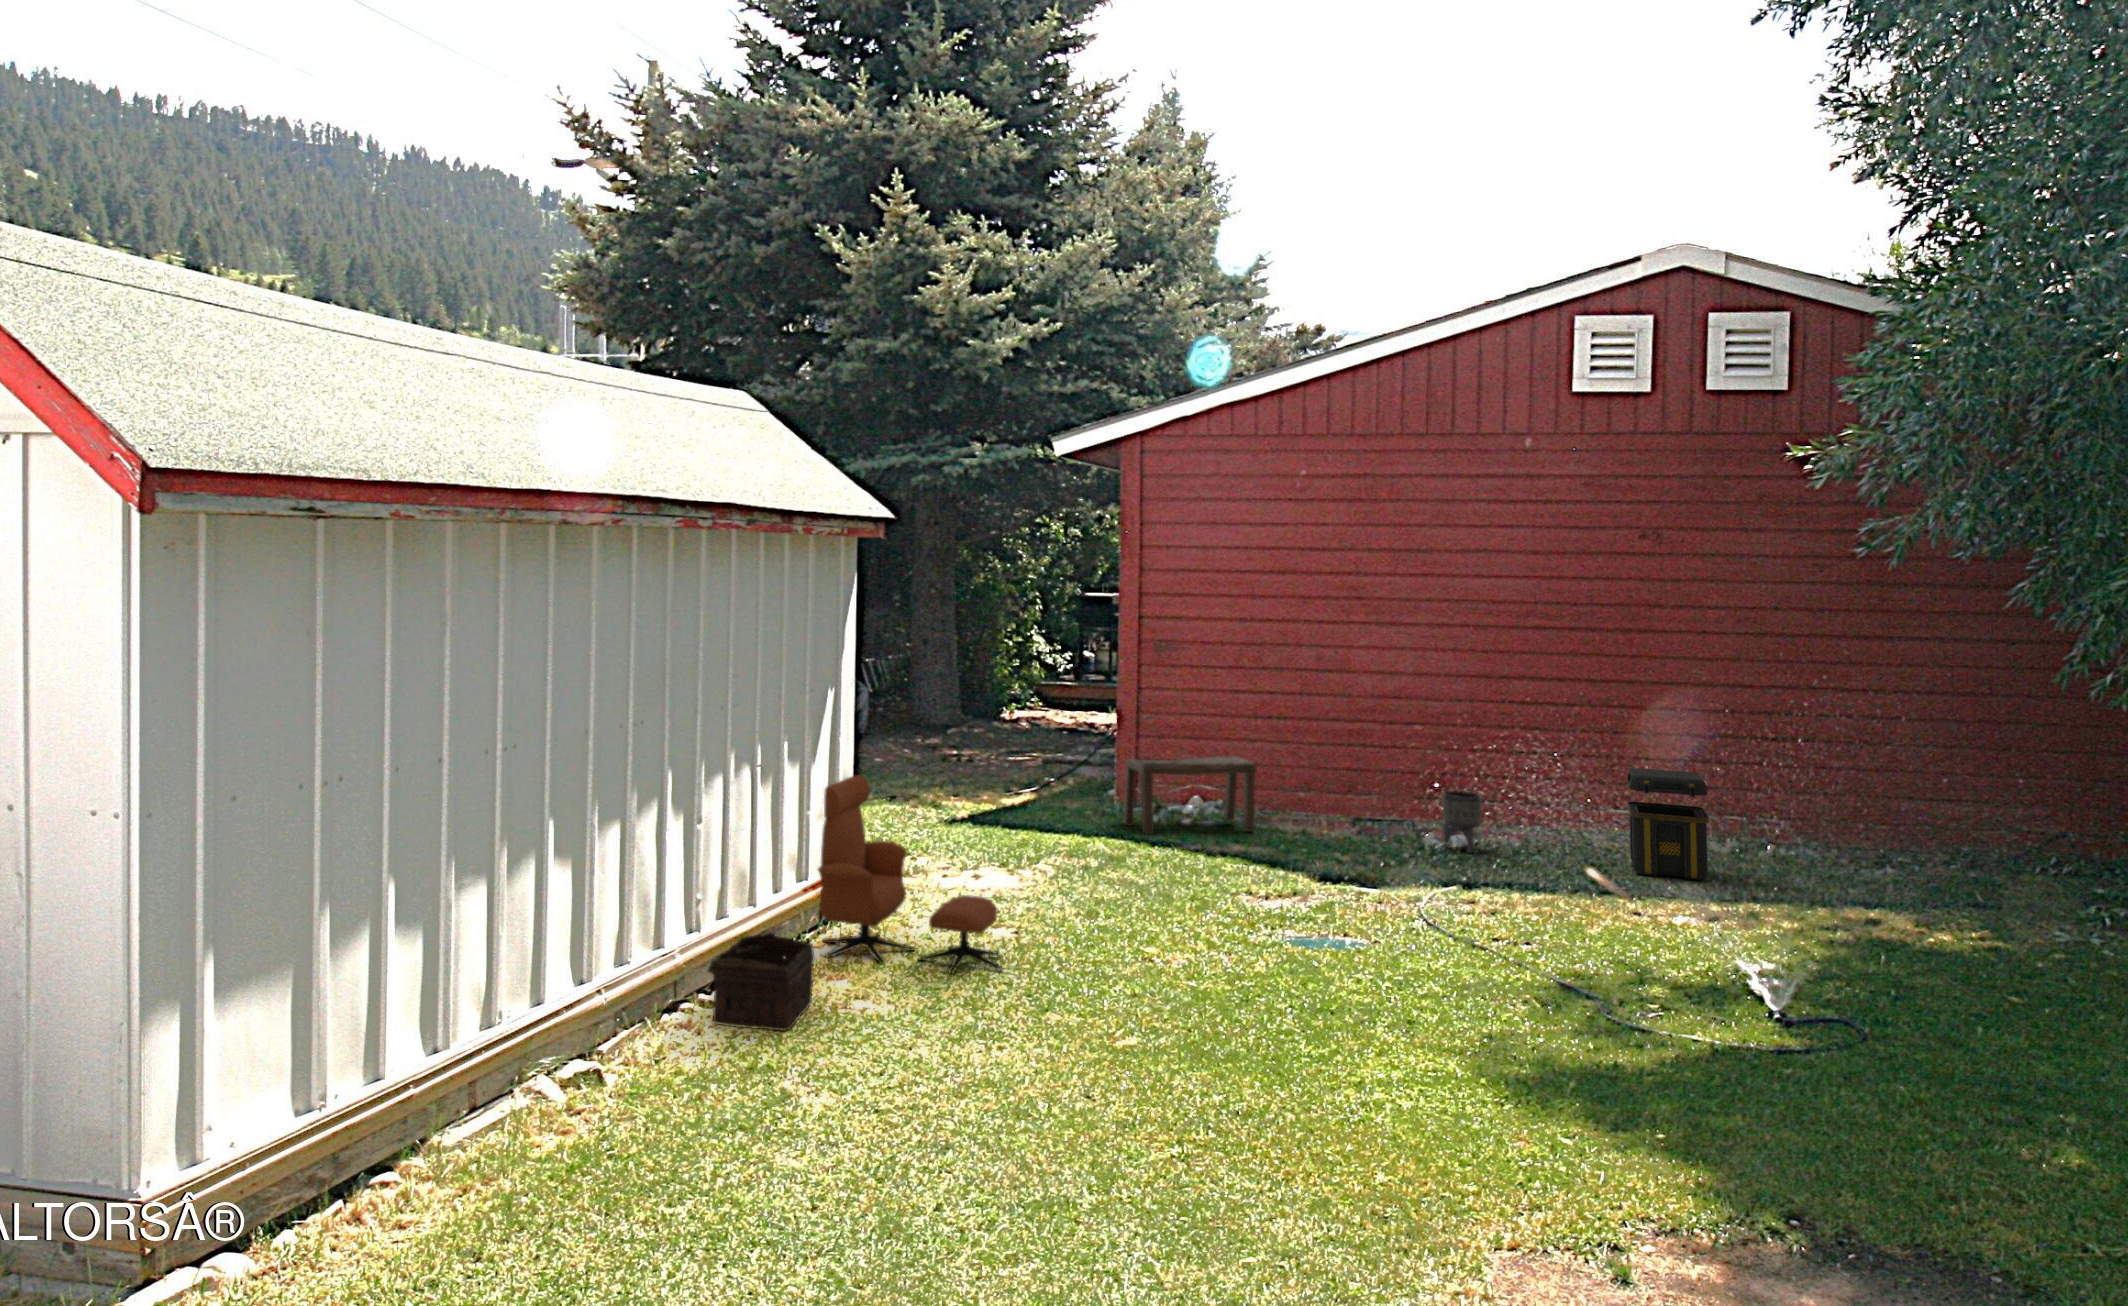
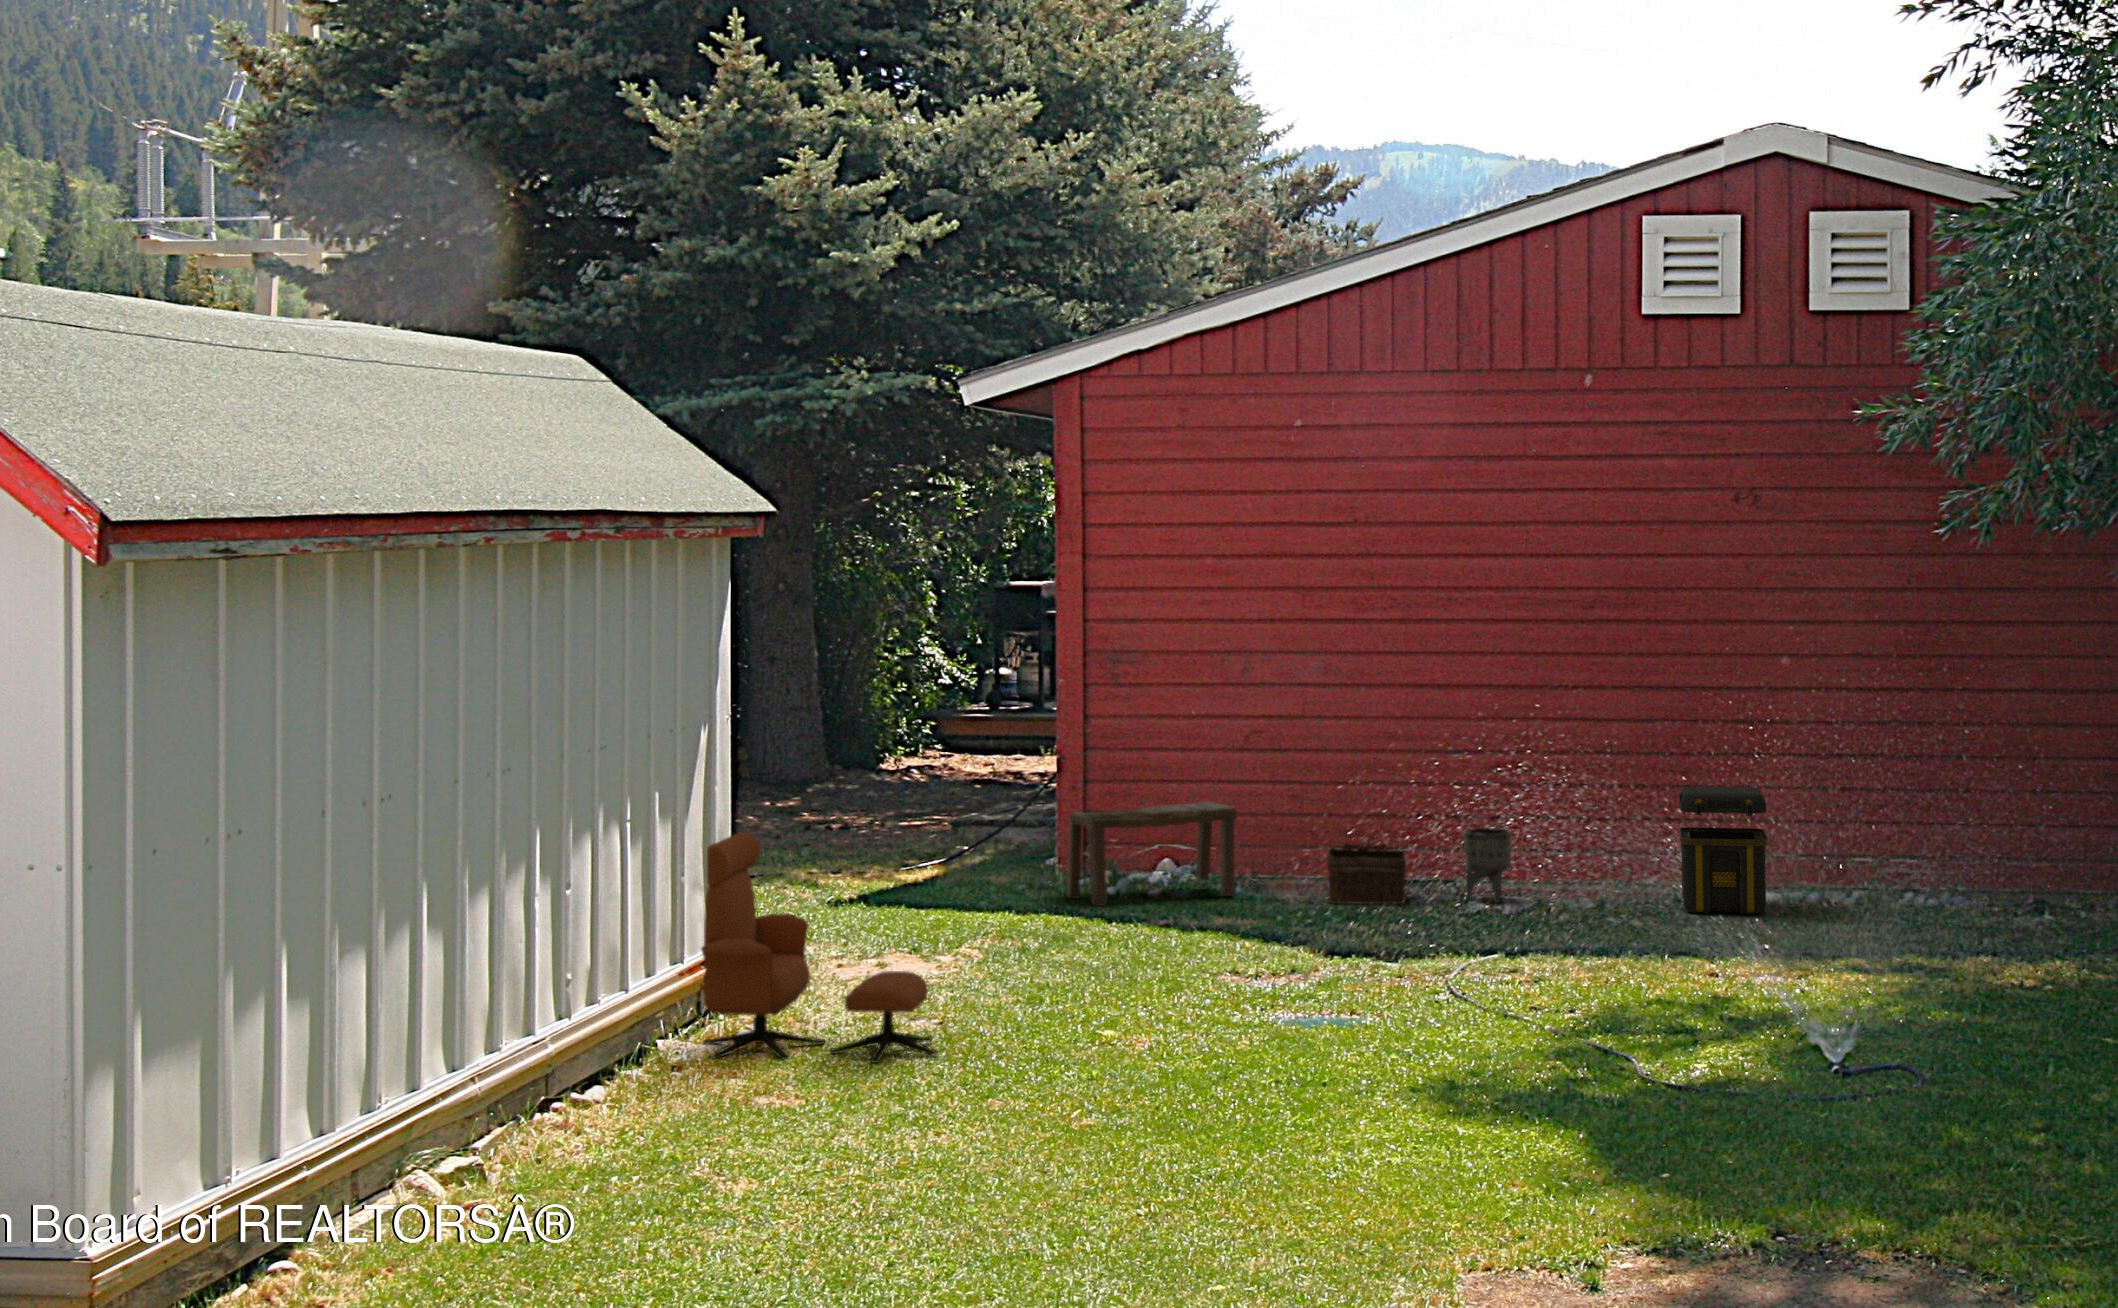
basket: present [708,933,815,1031] -> present [1327,844,1407,904]

